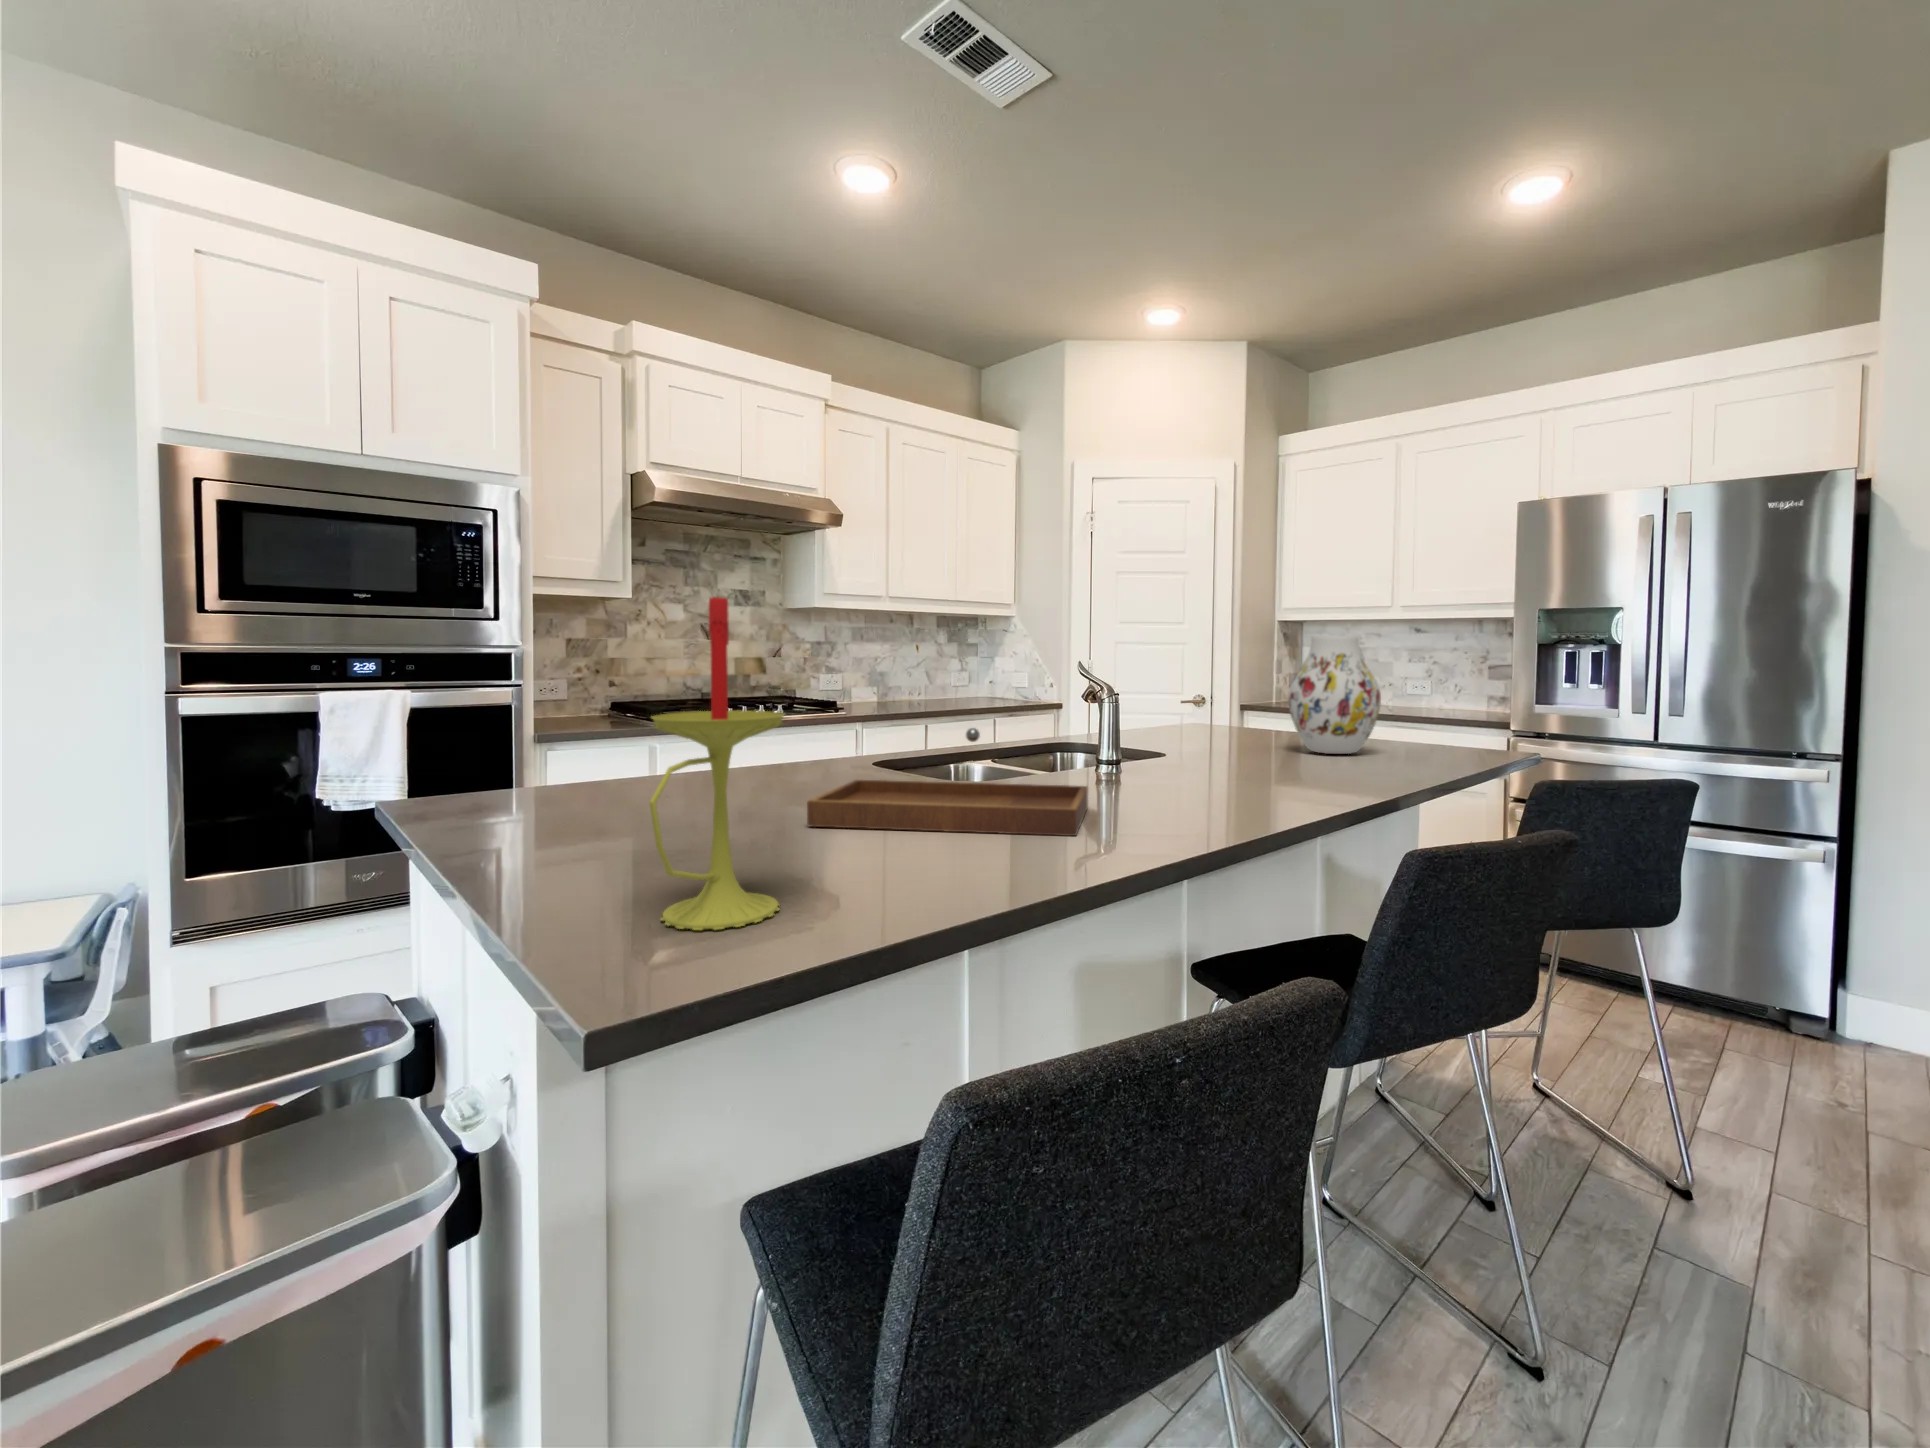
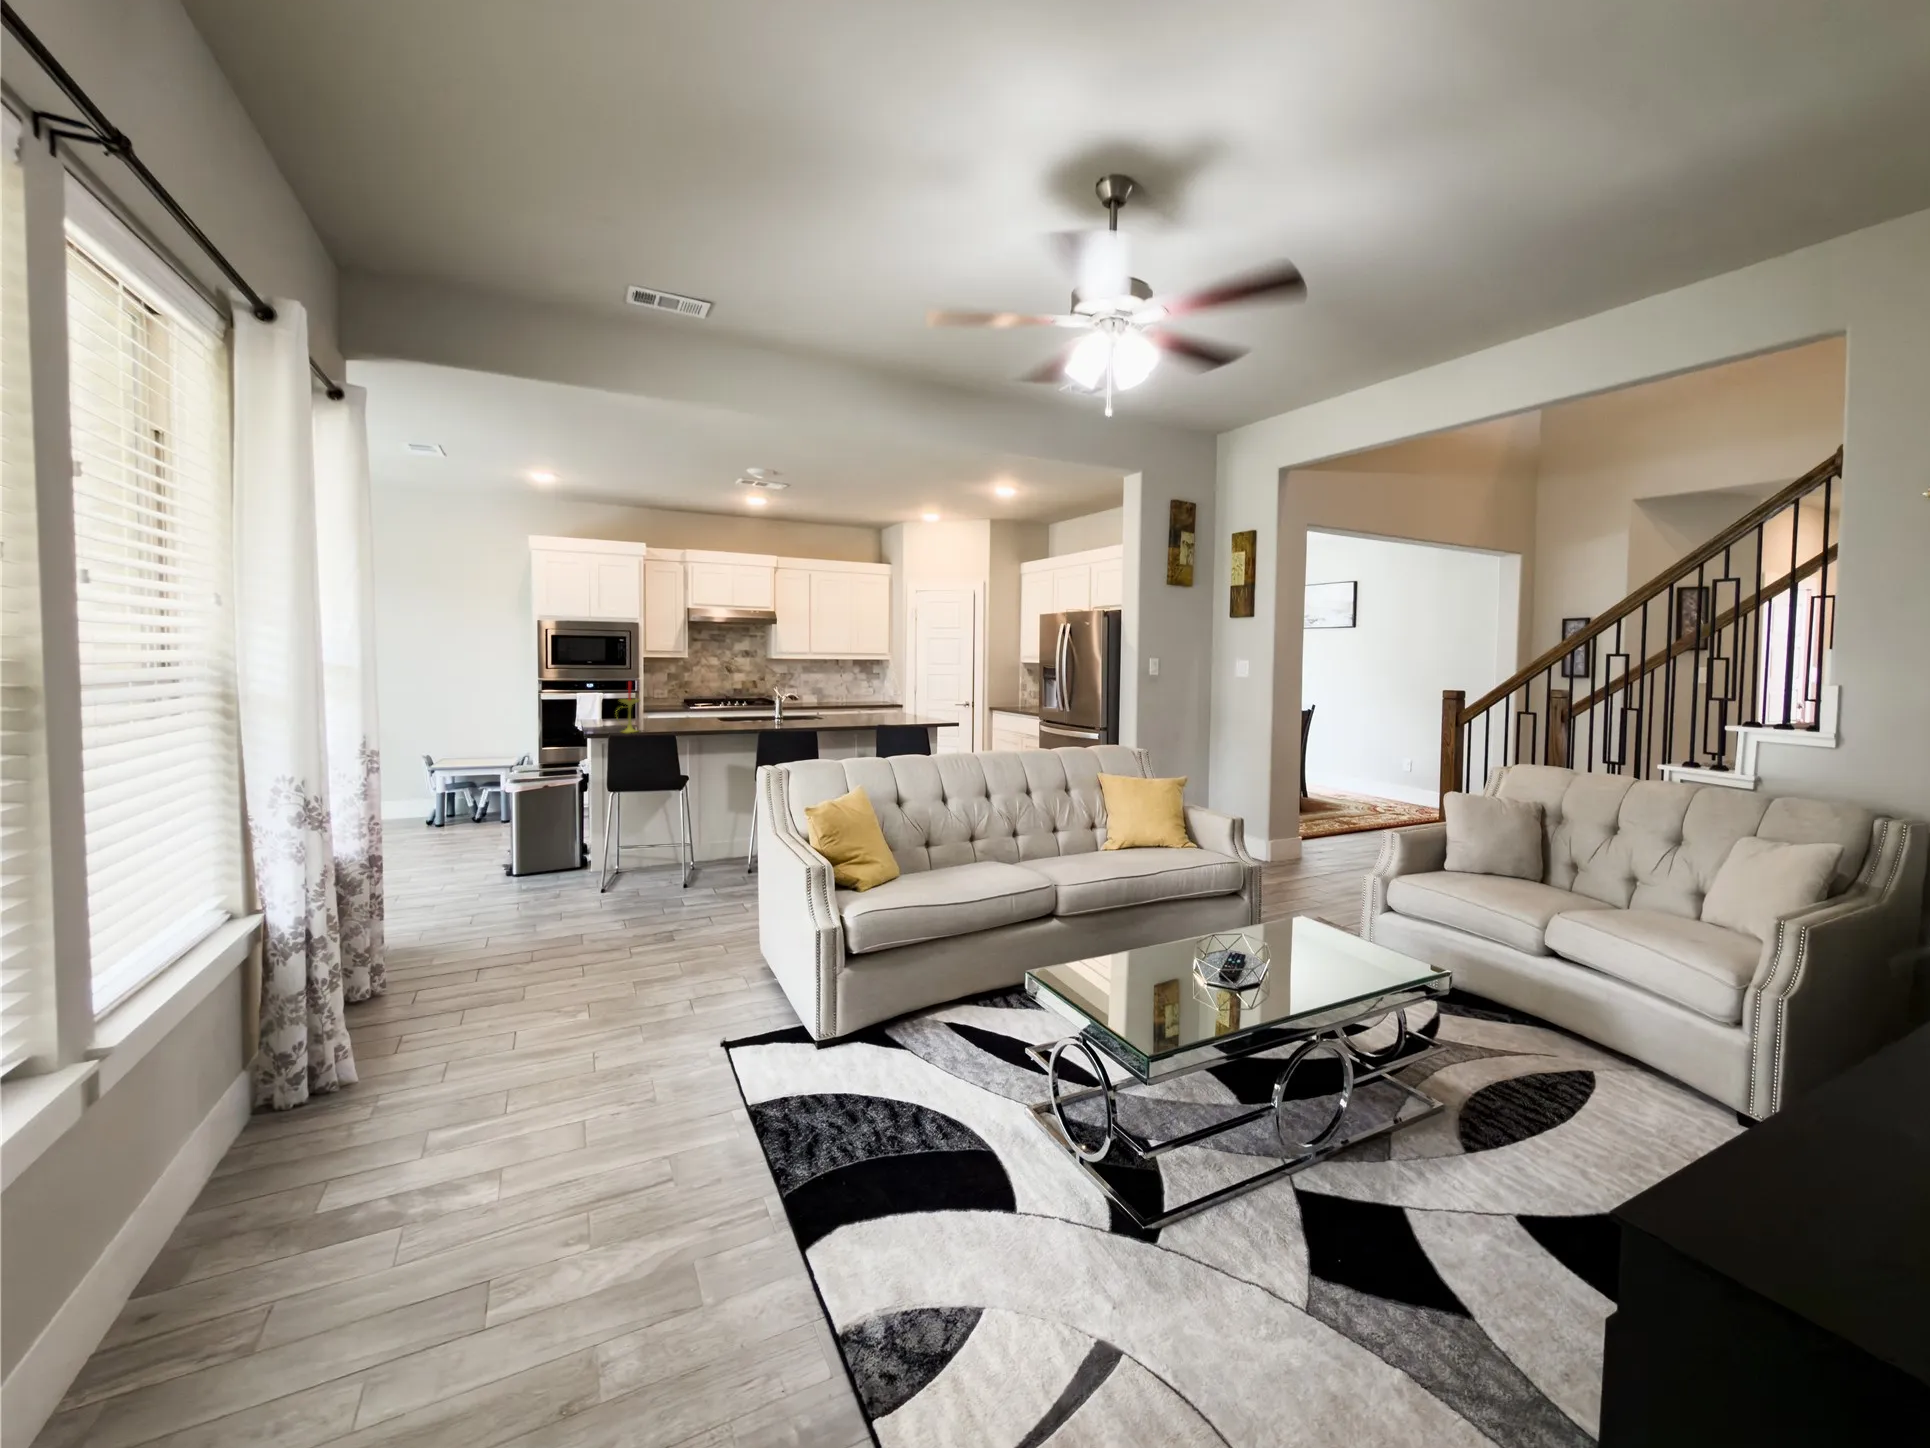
vase: present [1288,636,1381,754] -> none [867,682,897,723]
tray: present [807,728,1088,836] -> none [669,706,740,730]

